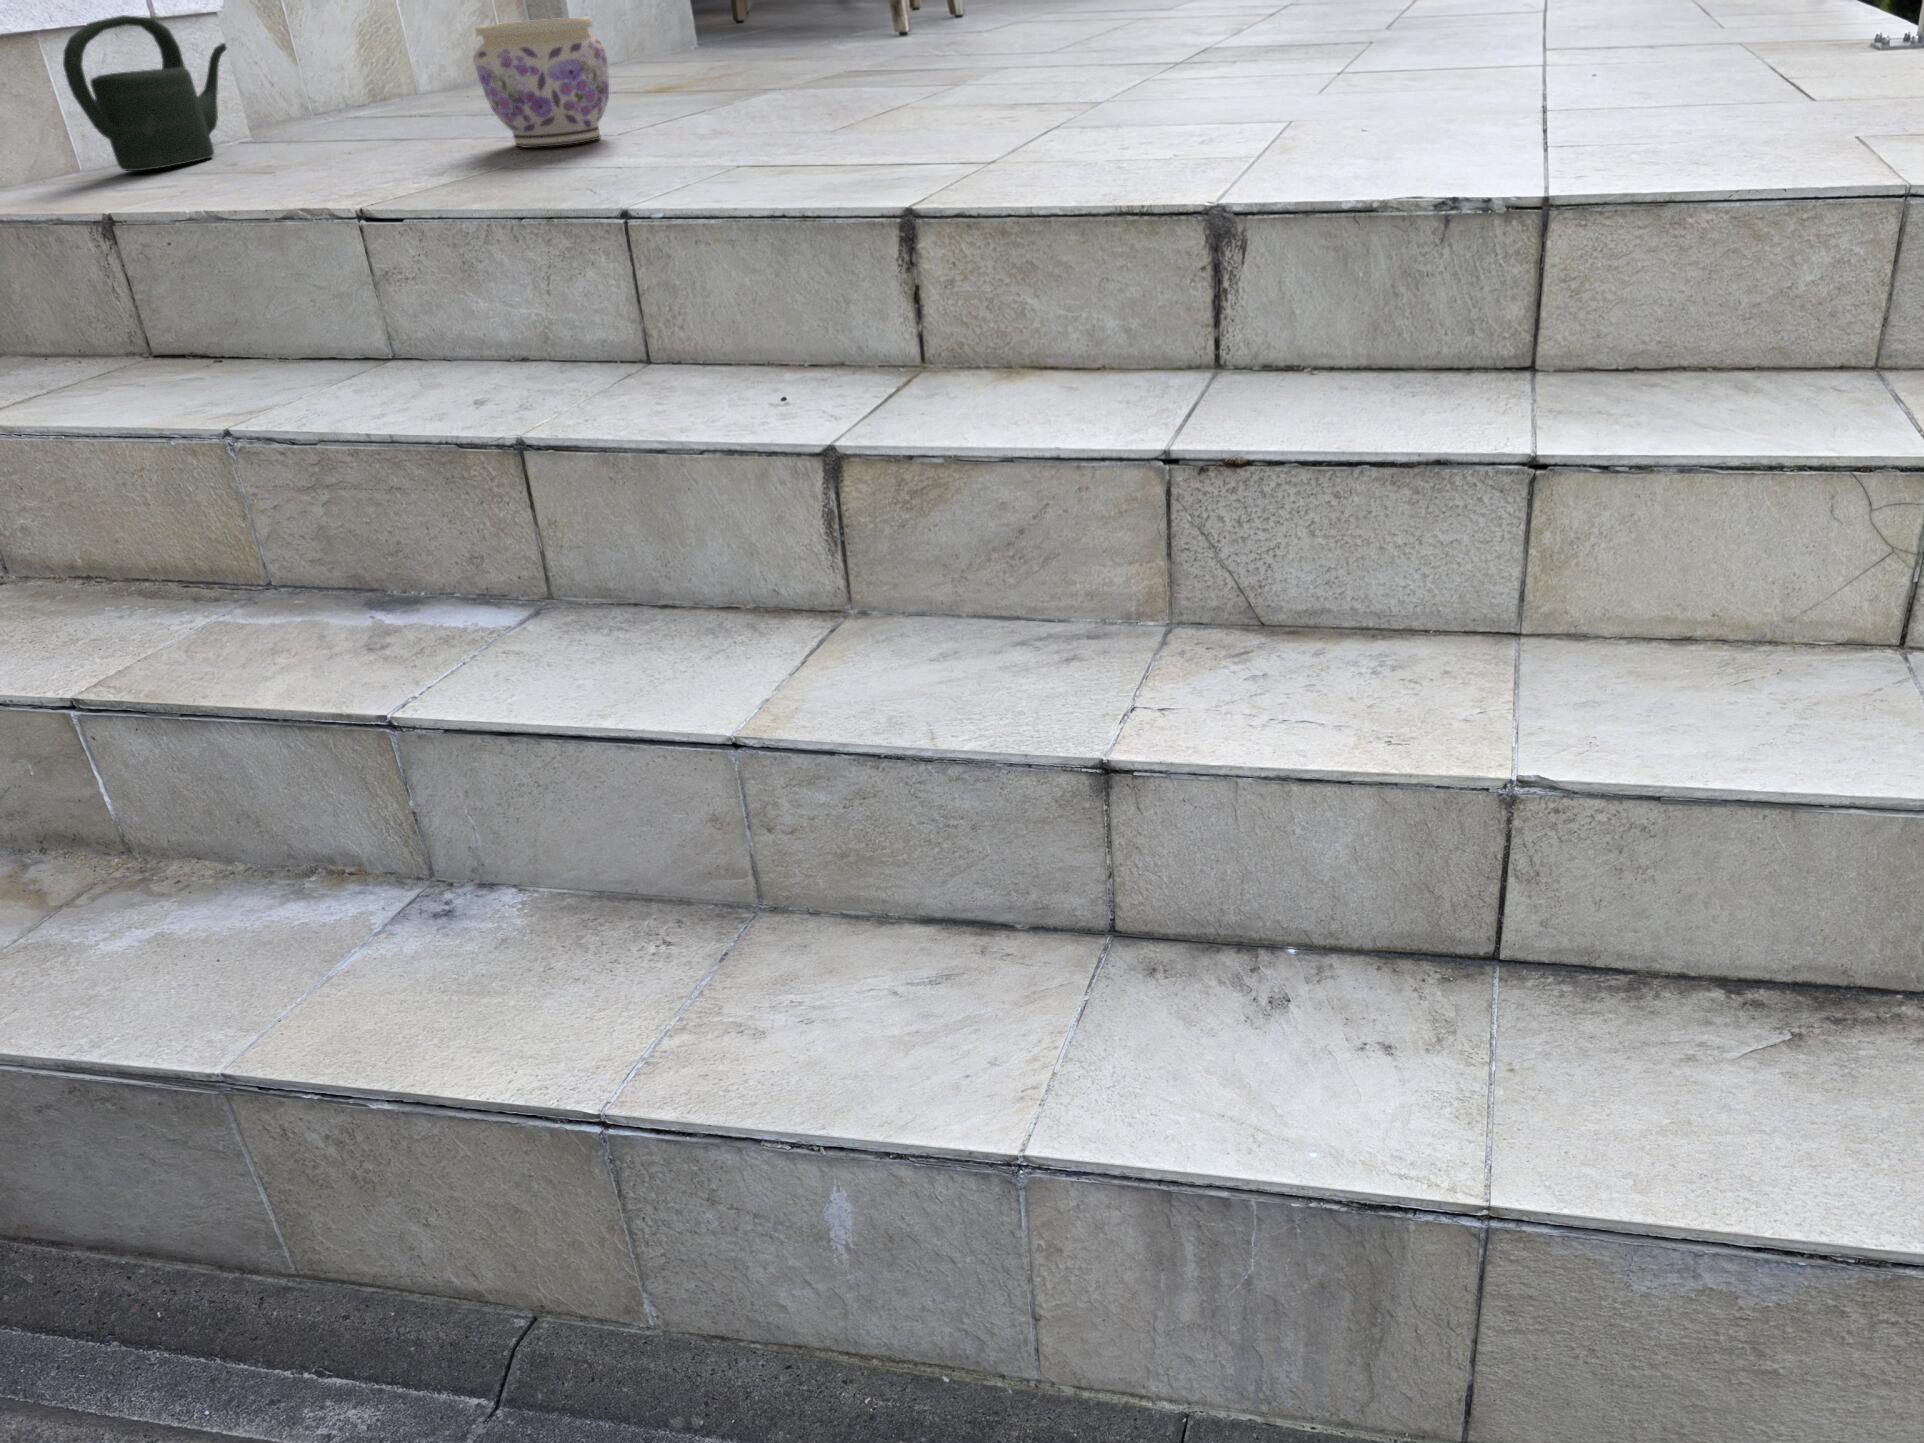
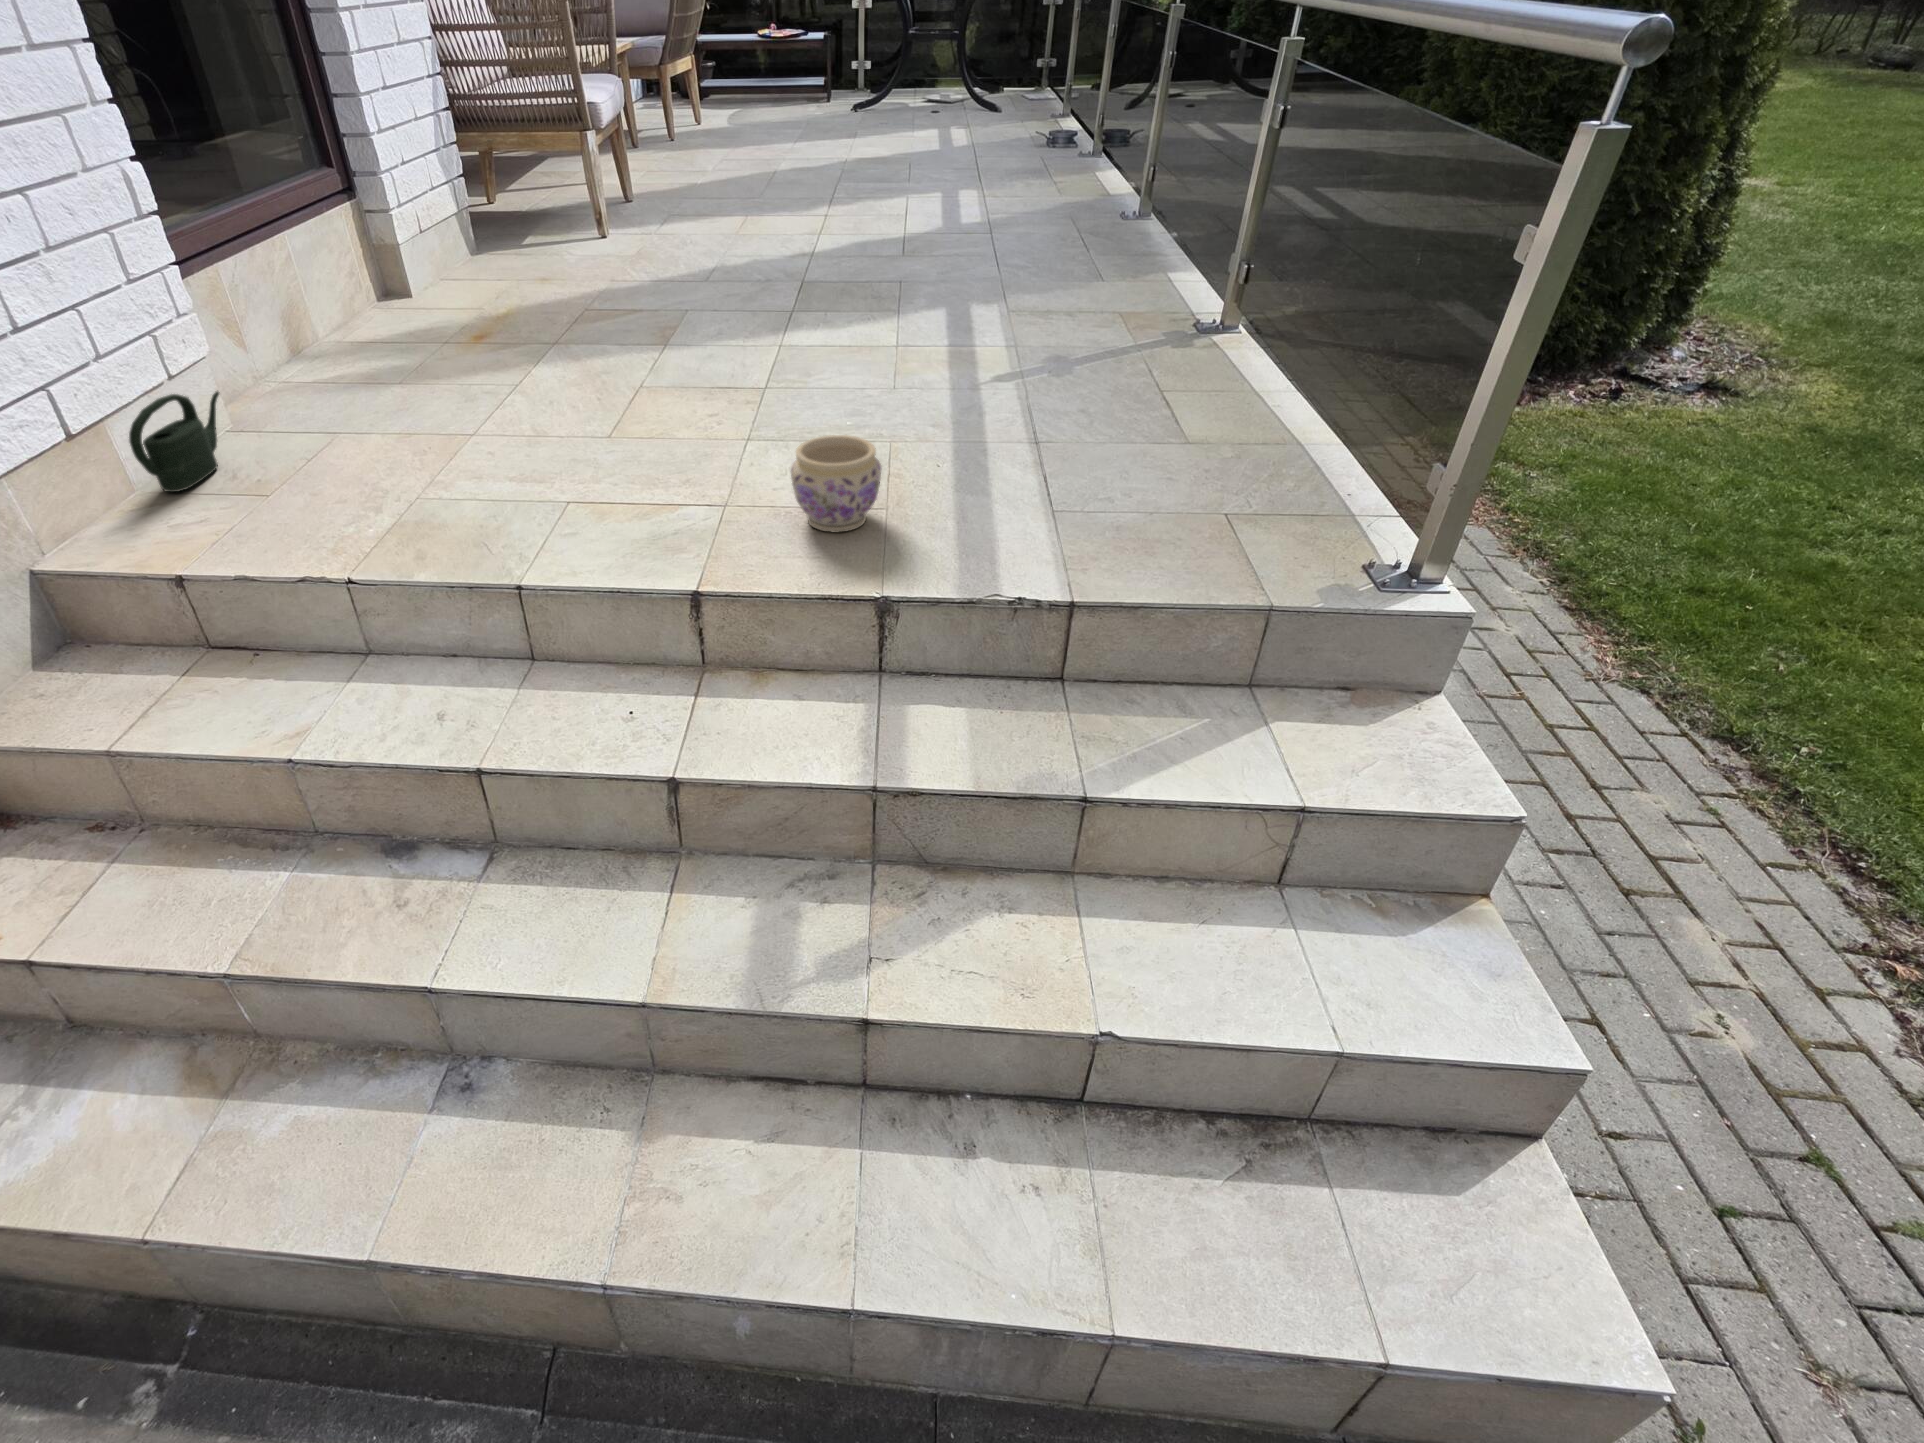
planter: present [473,17,609,148] -> present [791,435,881,533]

